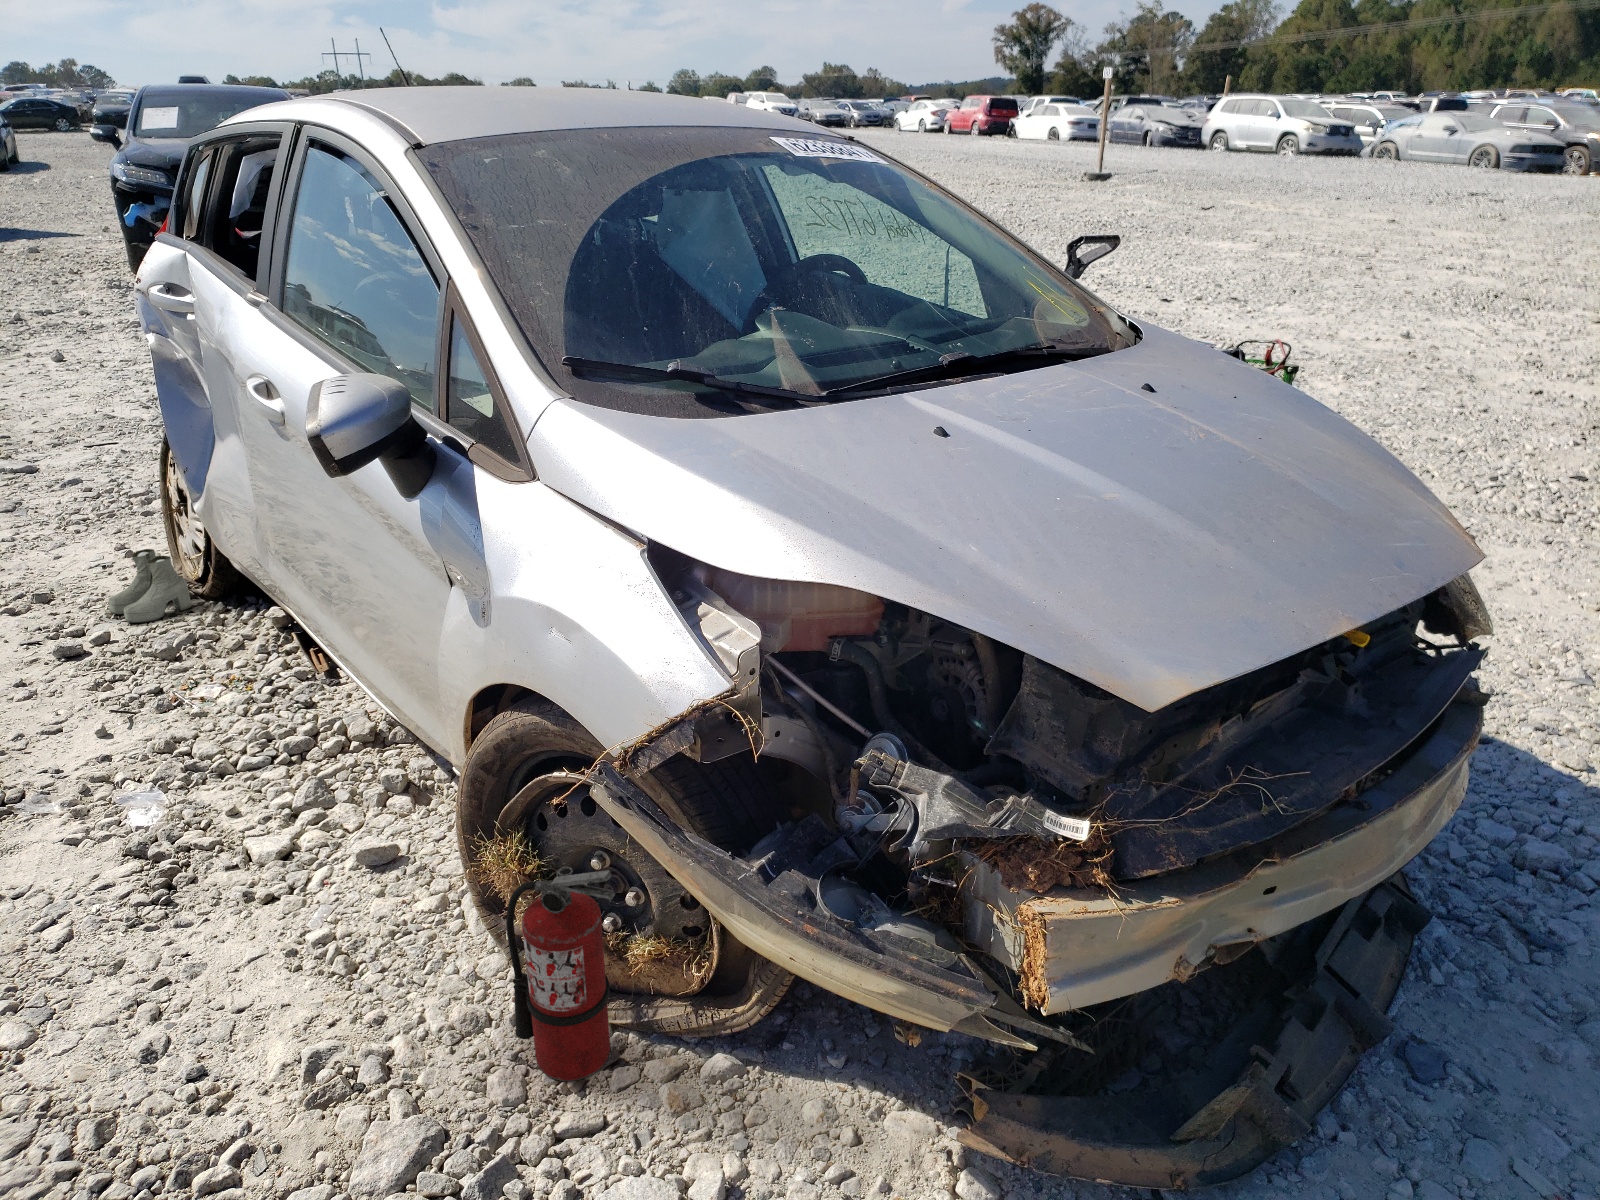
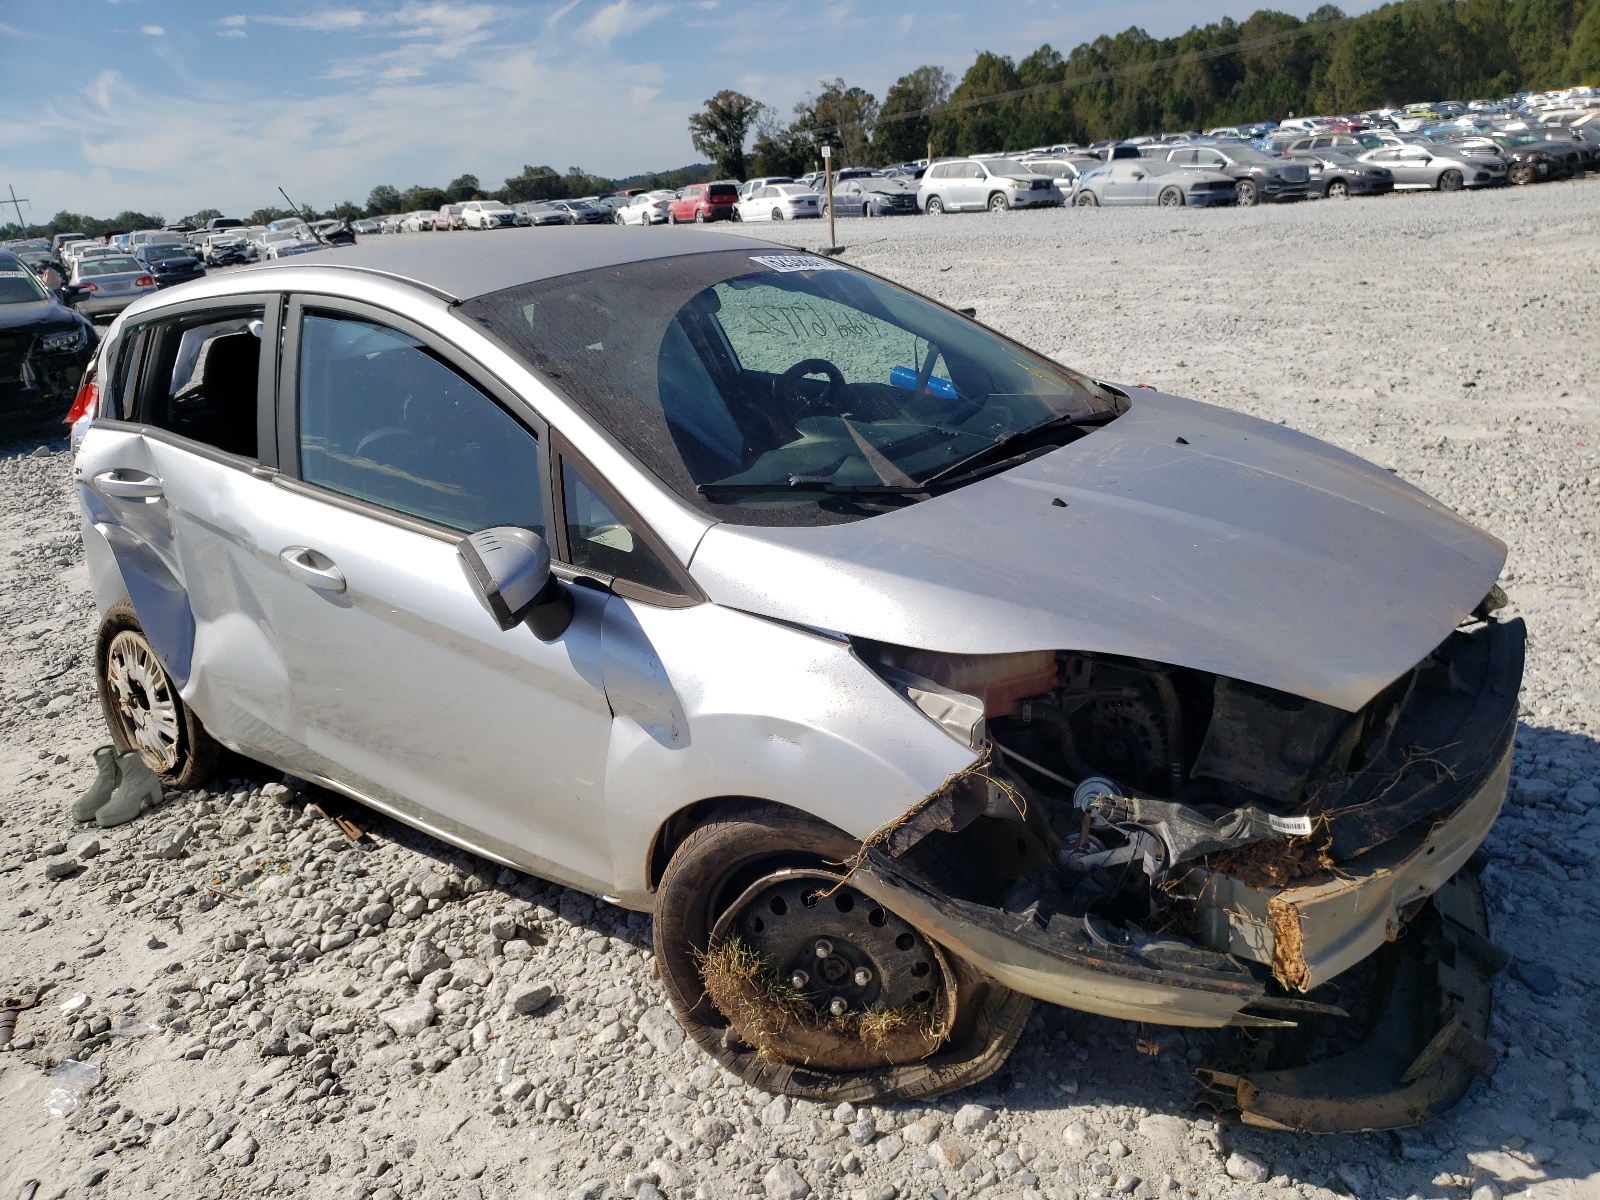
fire extinguisher: present [506,867,615,1081] -> none [766,947,878,1162]

